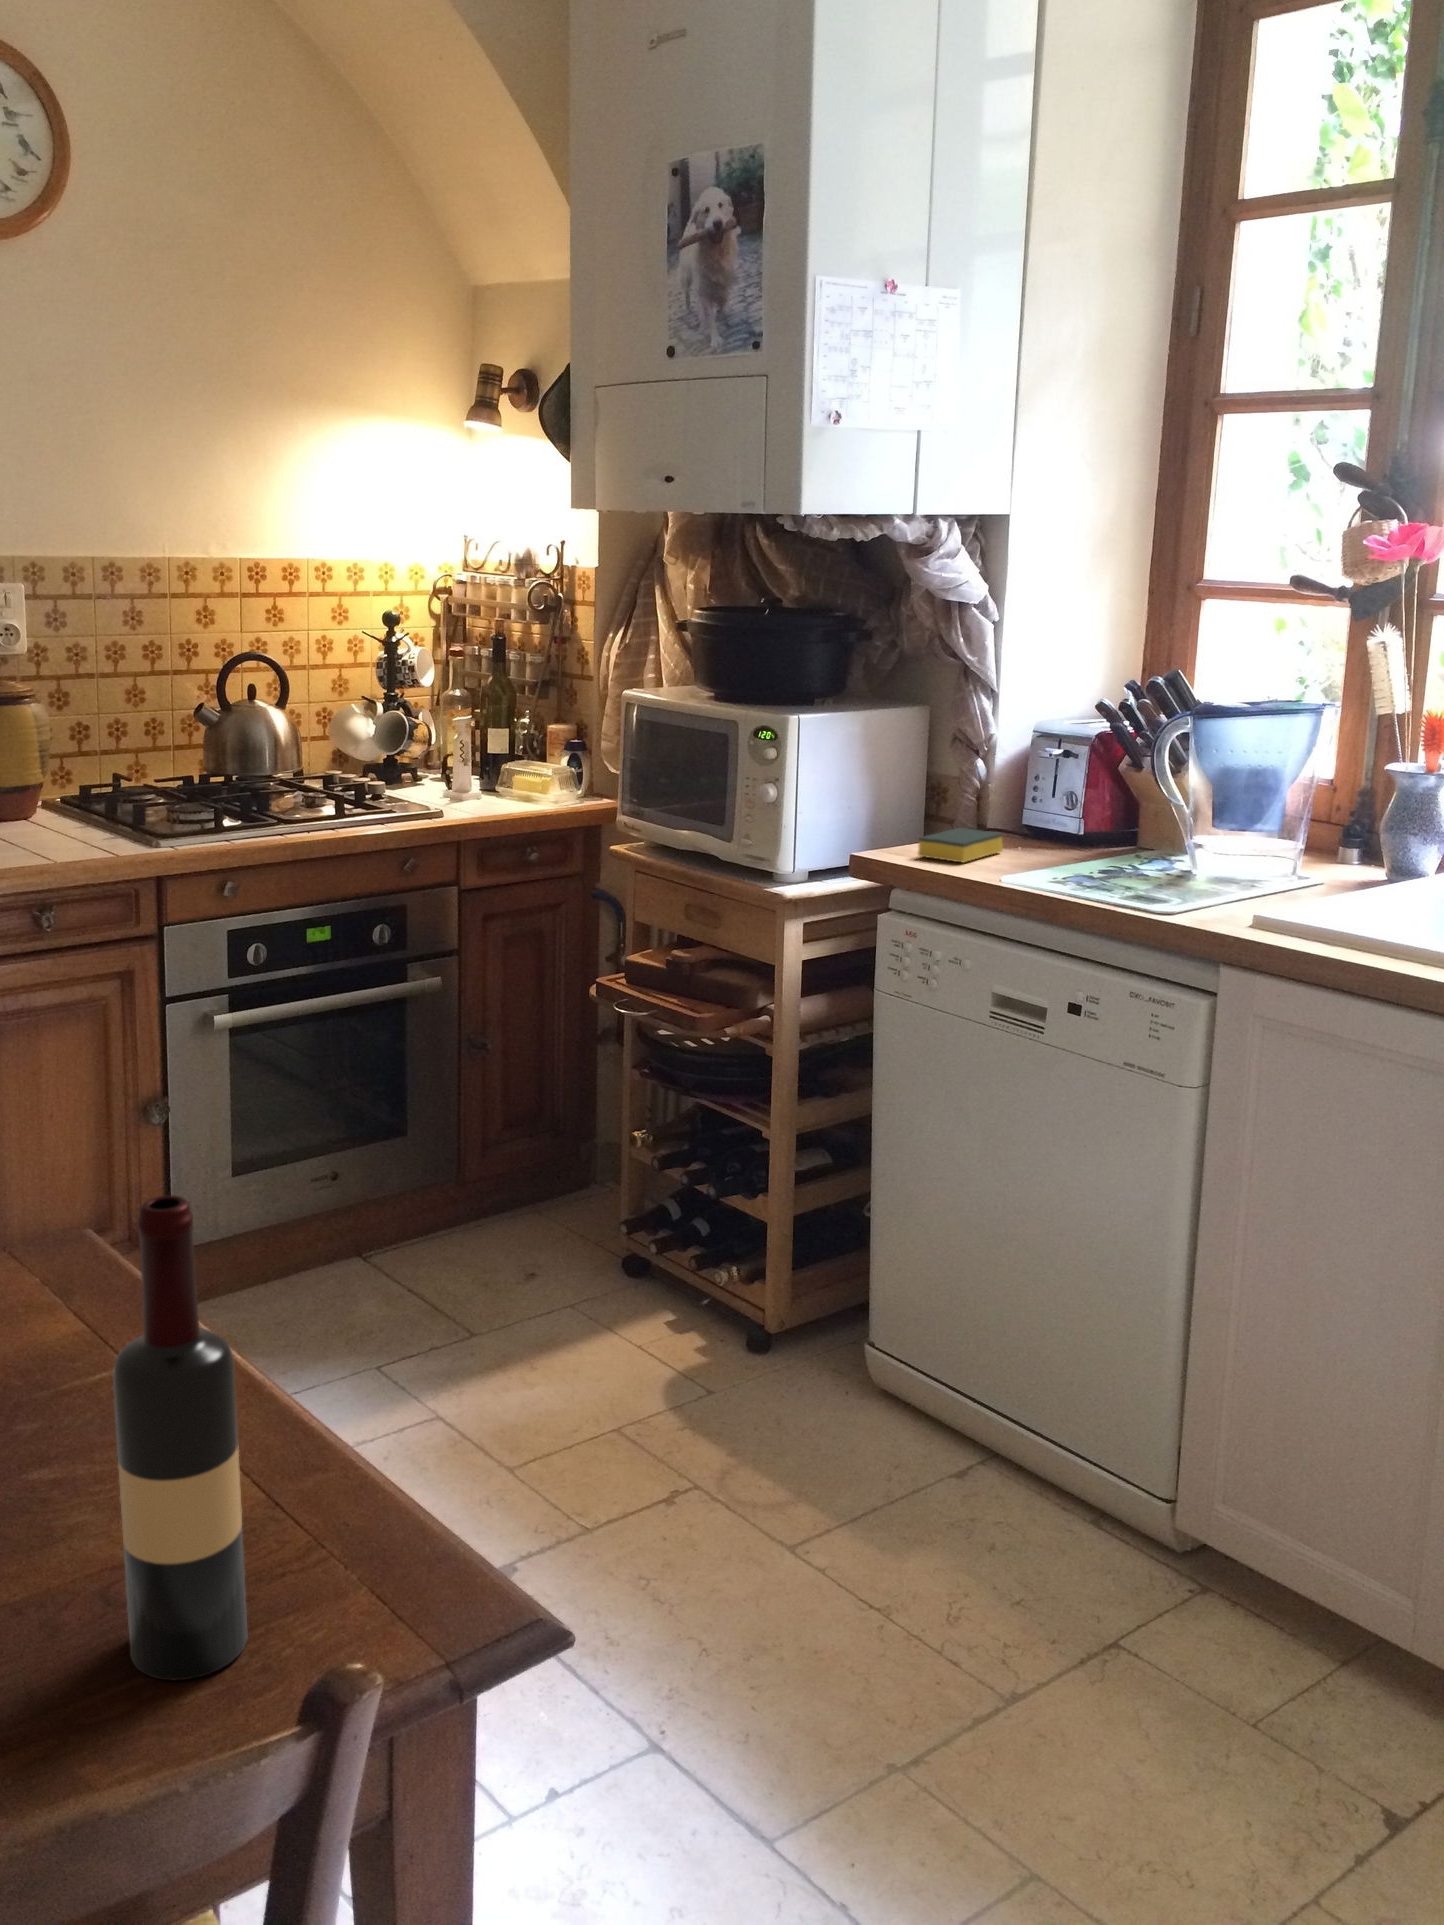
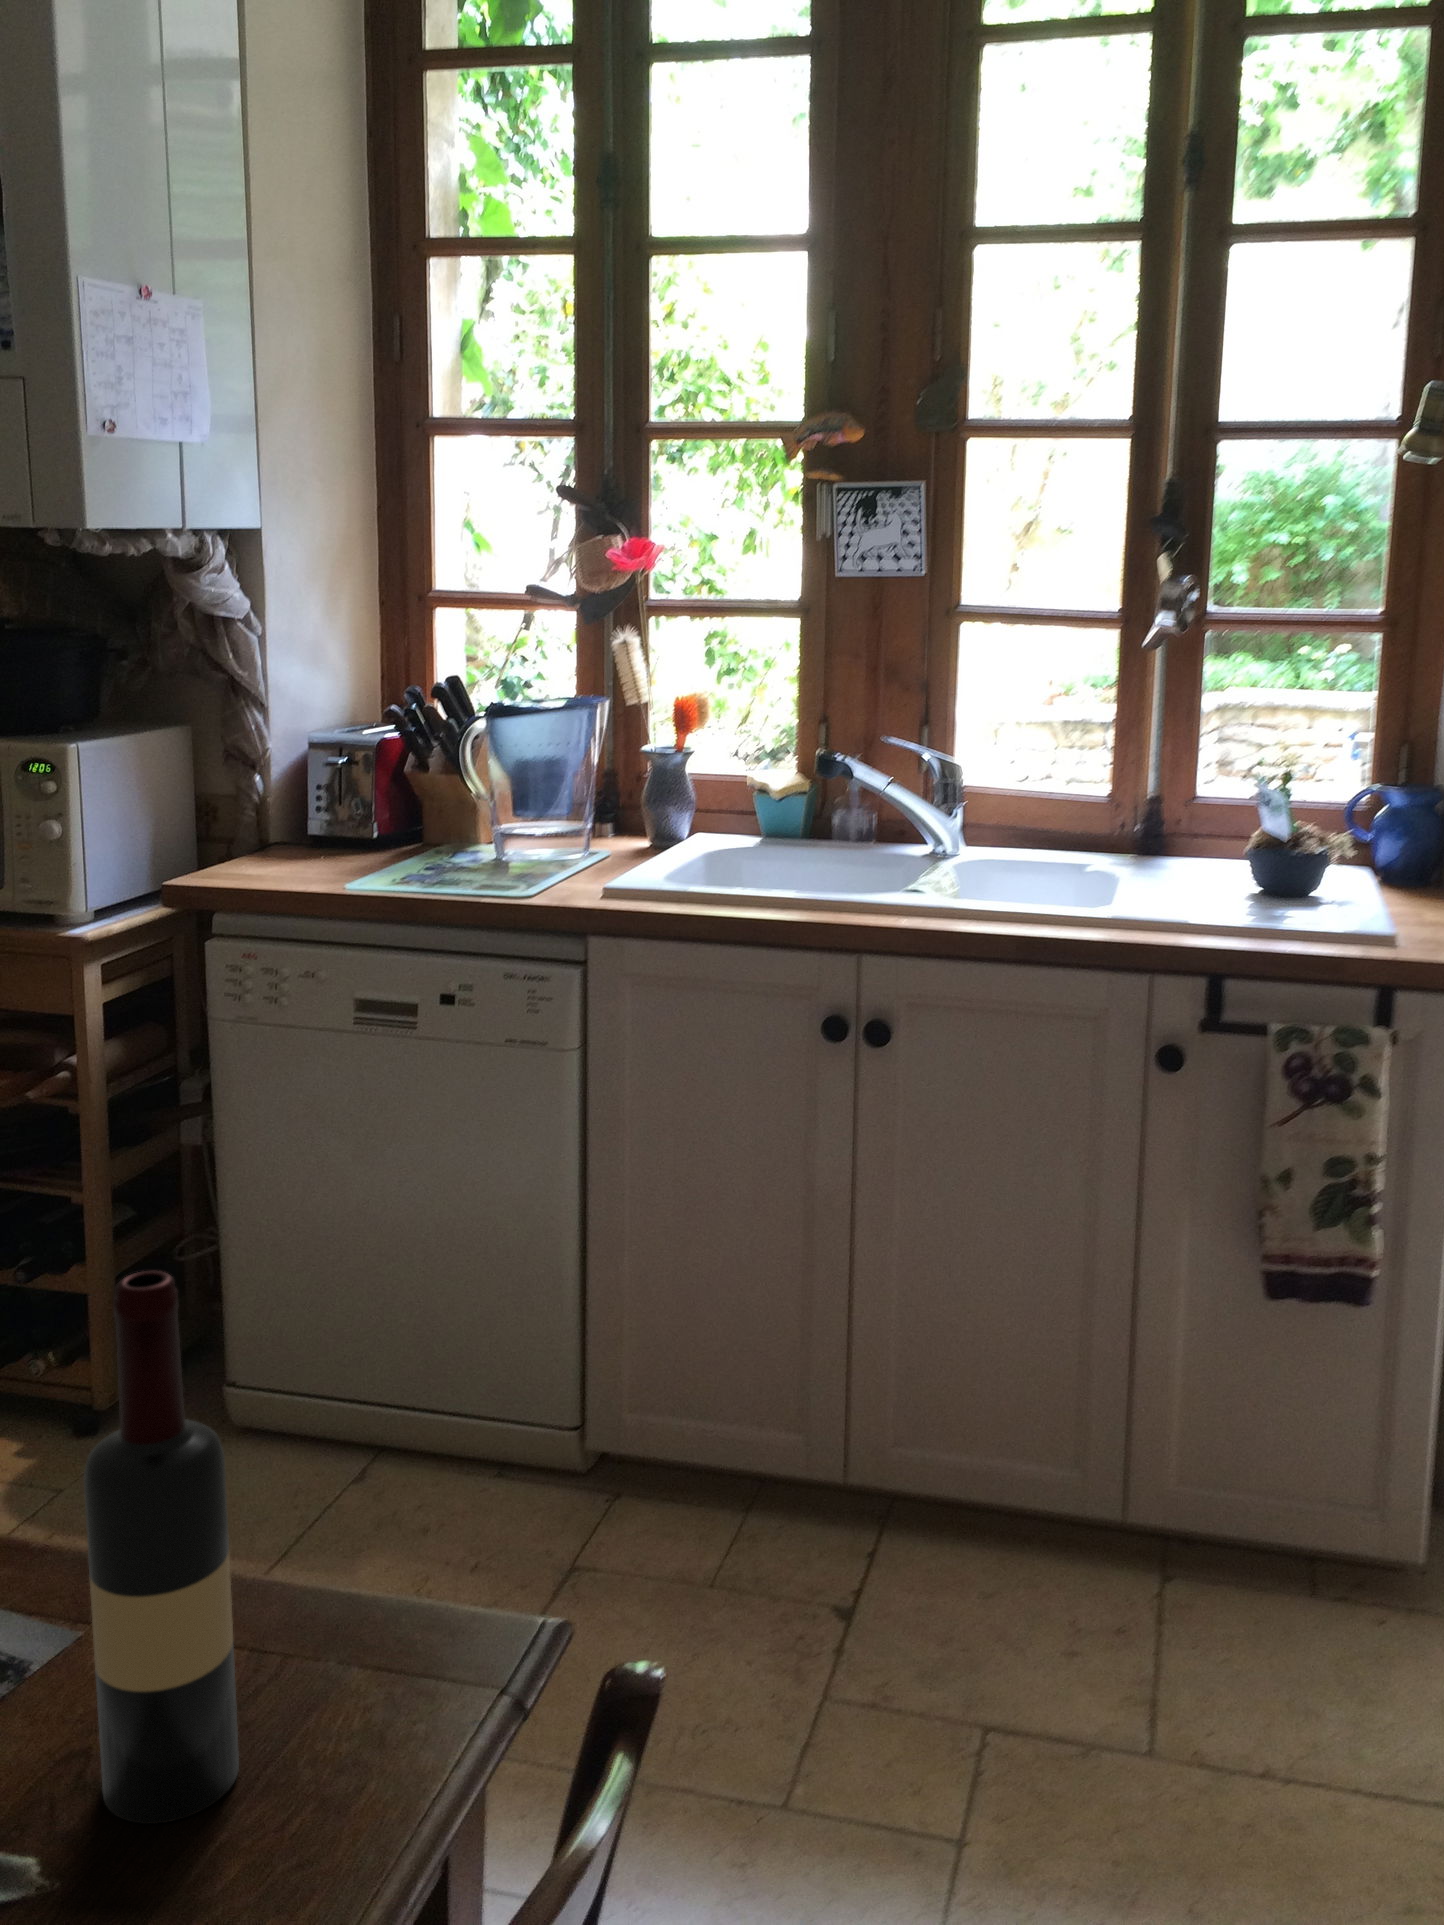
sponge: present [918,828,1003,862] -> none [237,845,313,877]

